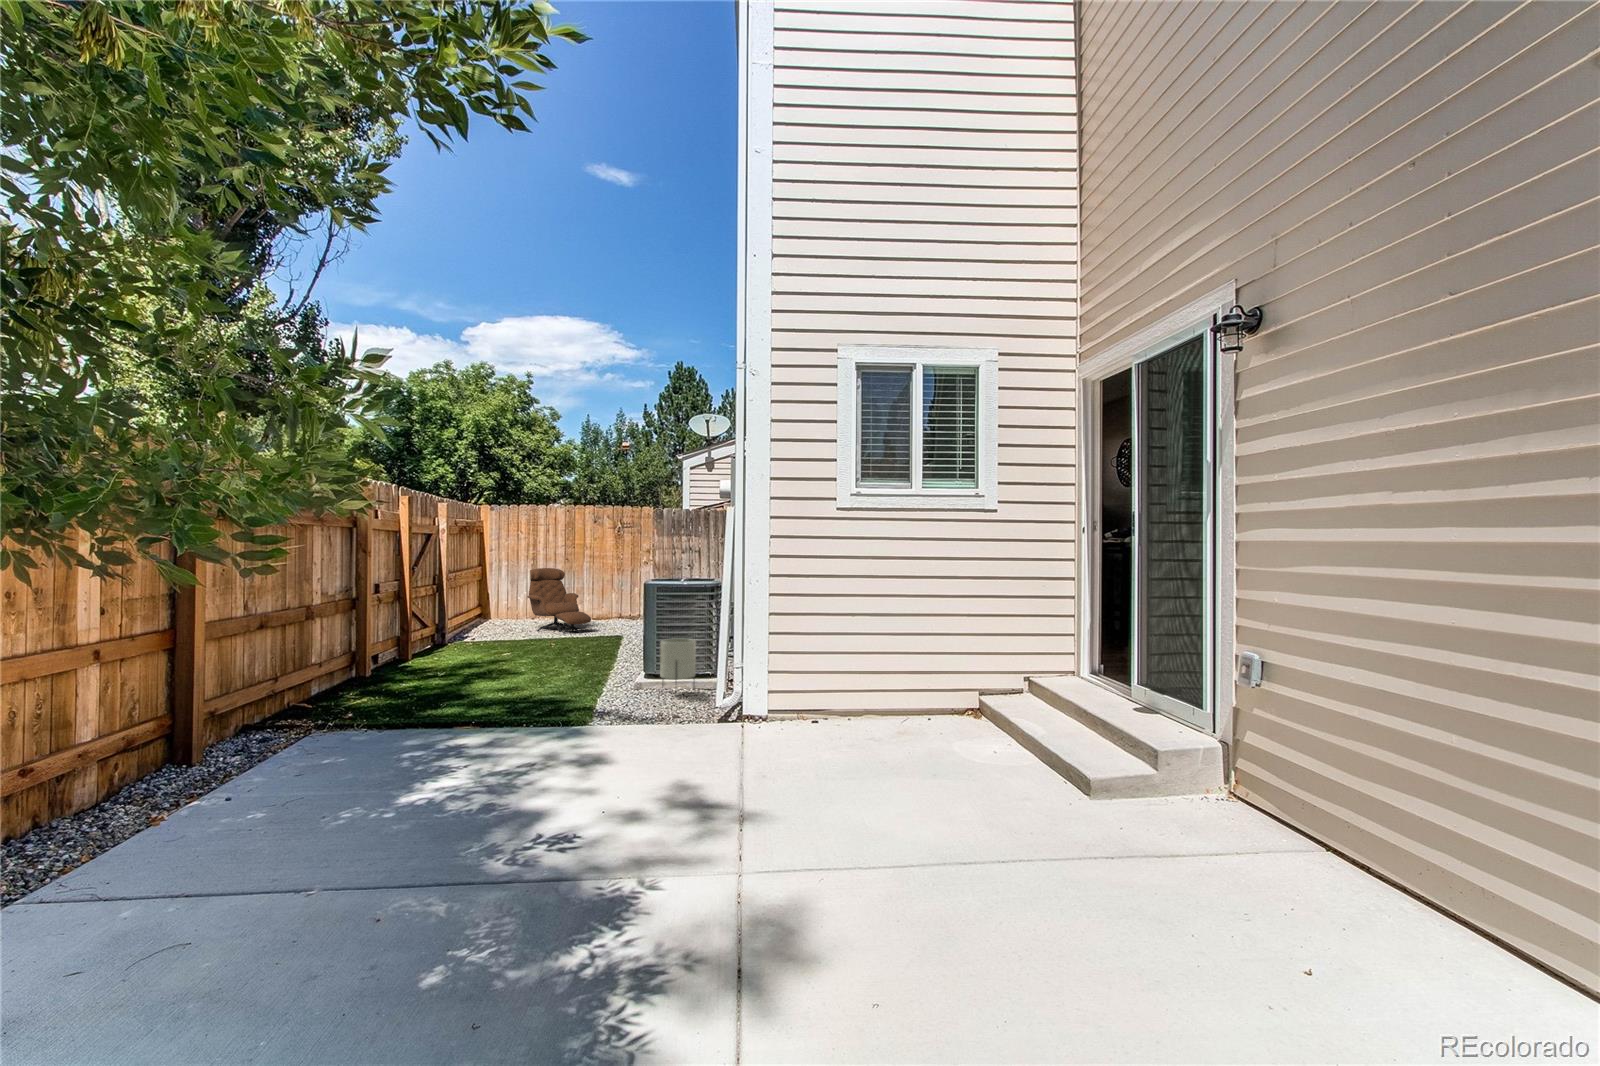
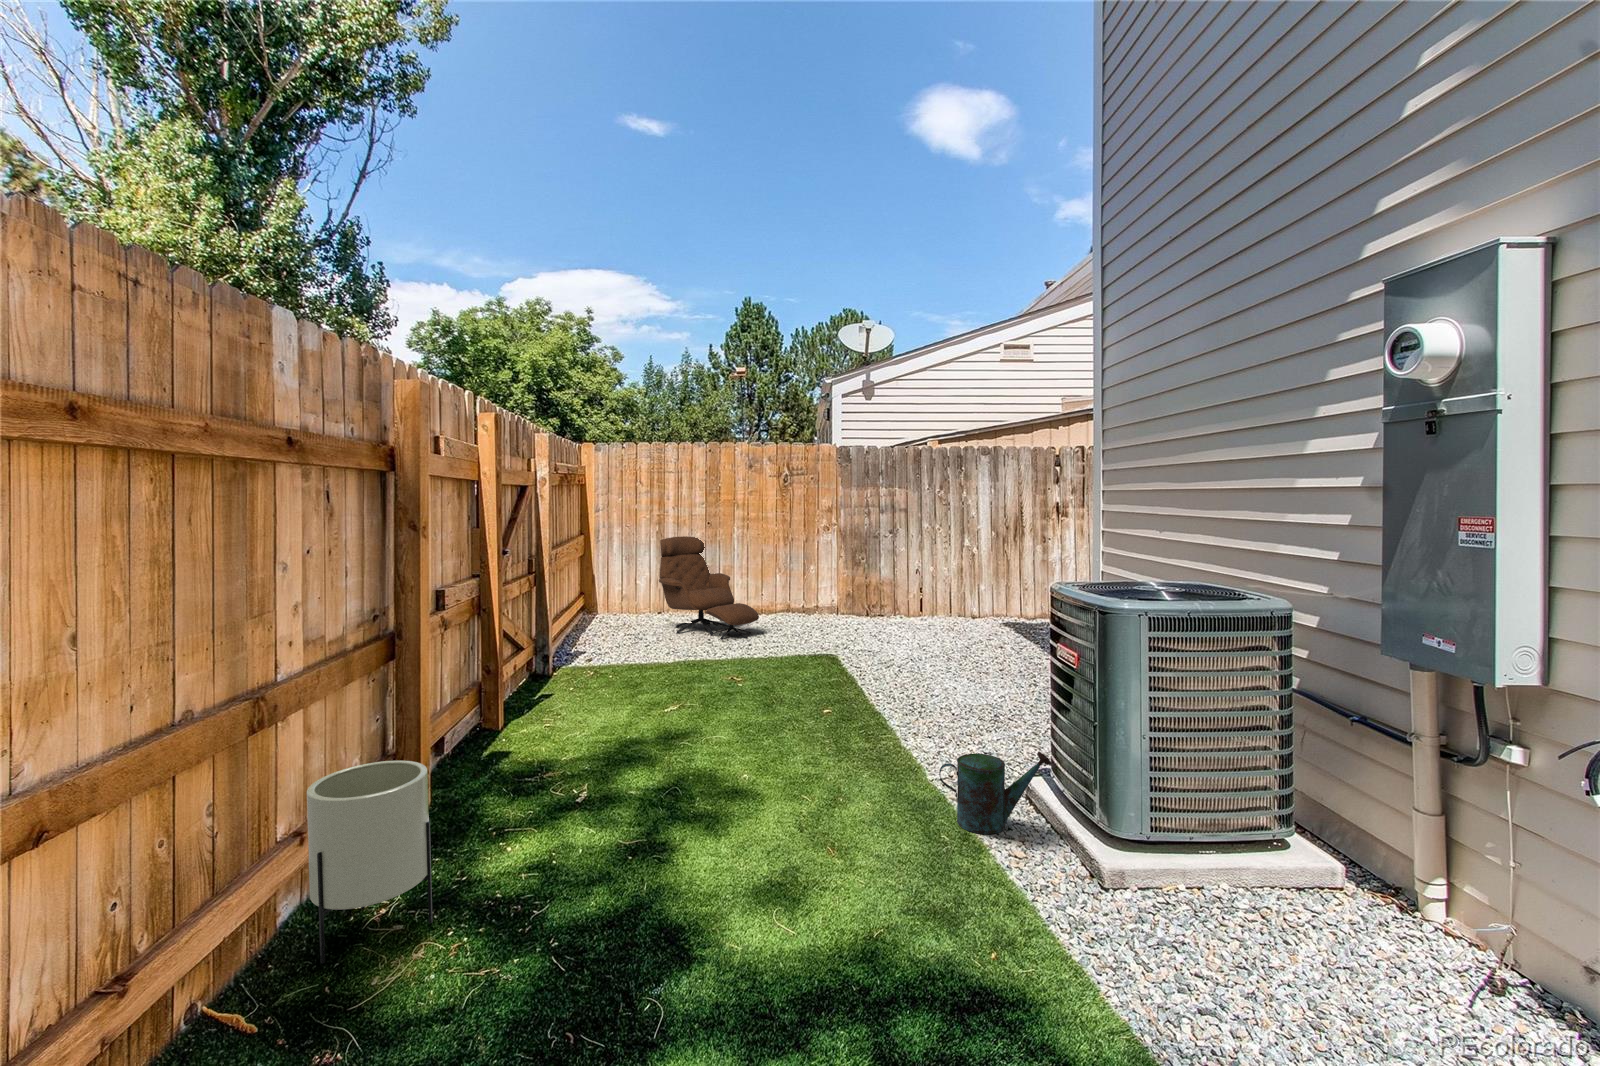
planter: present [660,639,696,688] -> present [307,760,432,964]
watering can: none [588,649,634,682] -> present [939,752,1052,834]

